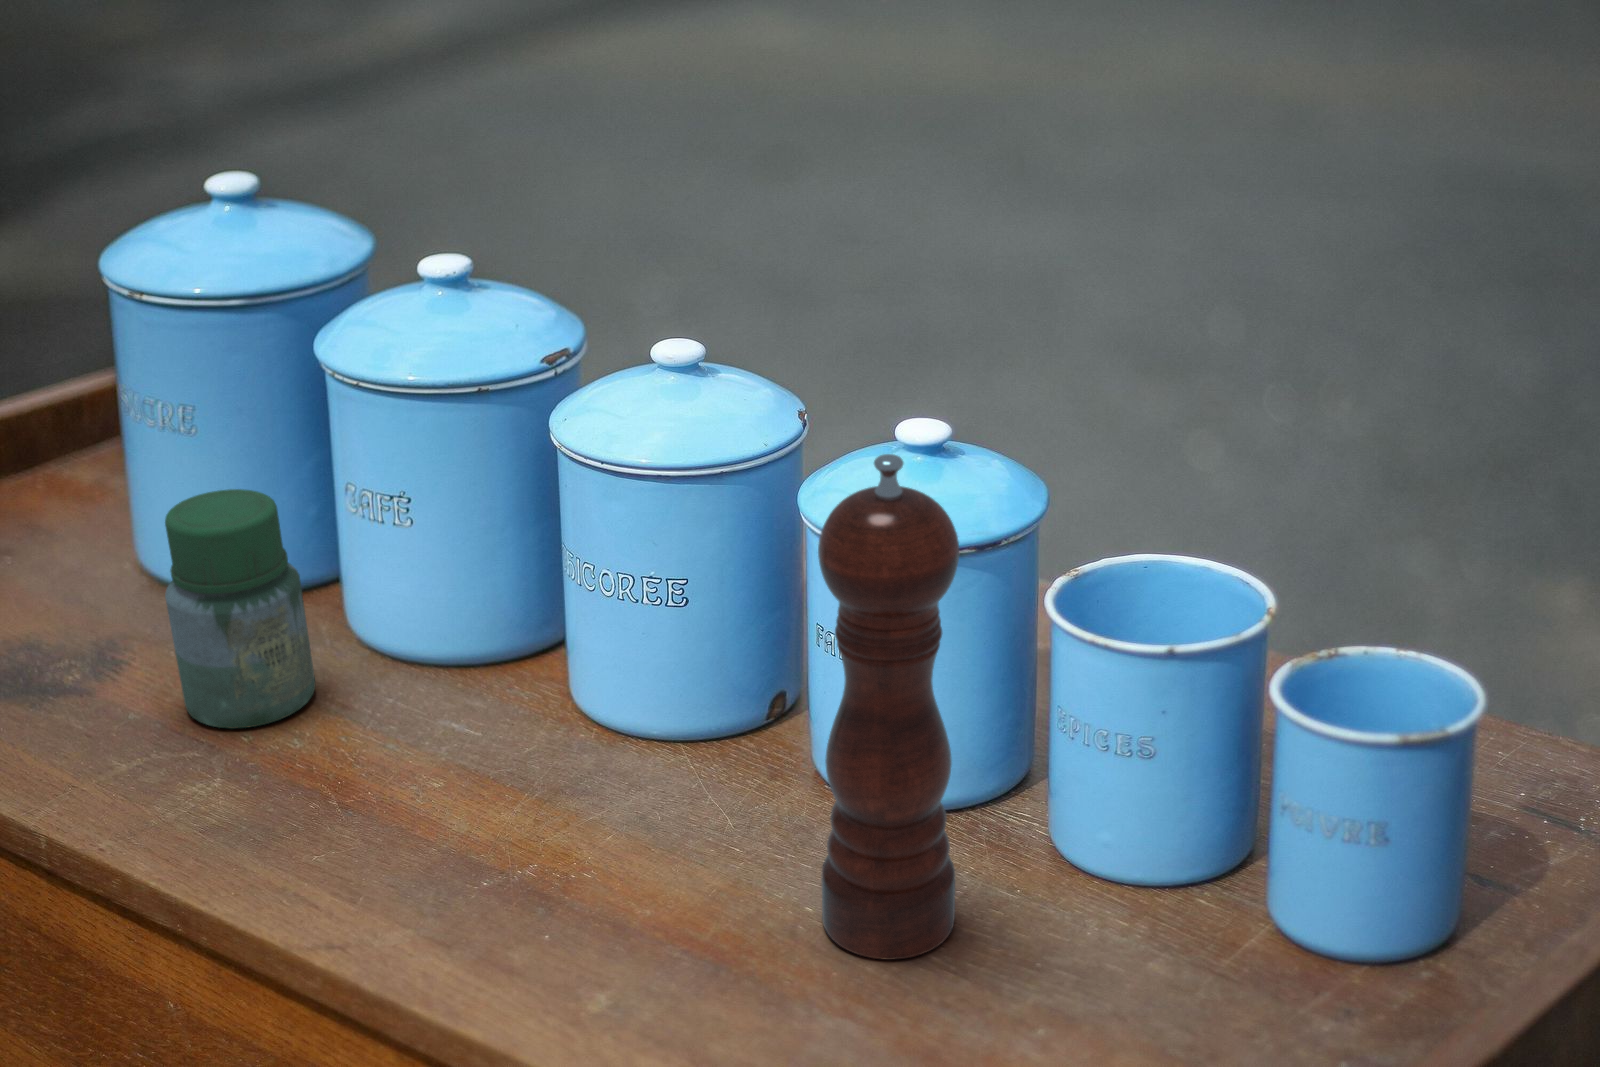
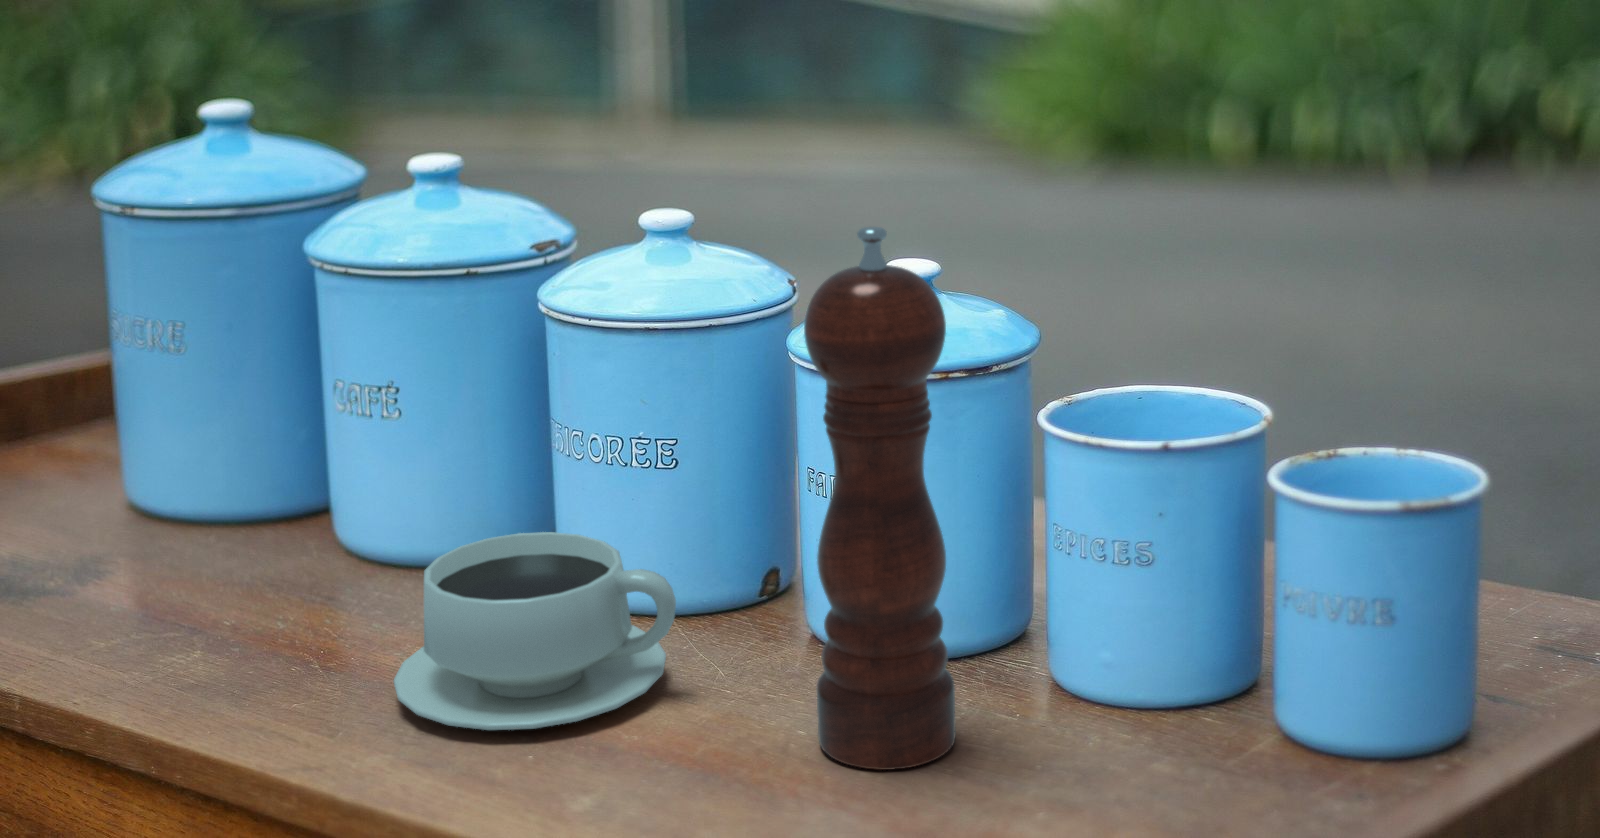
jar: present [165,489,315,729] -> none [149,379,300,619]
teacup: none [410,679,686,897] -> present [393,532,676,730]

